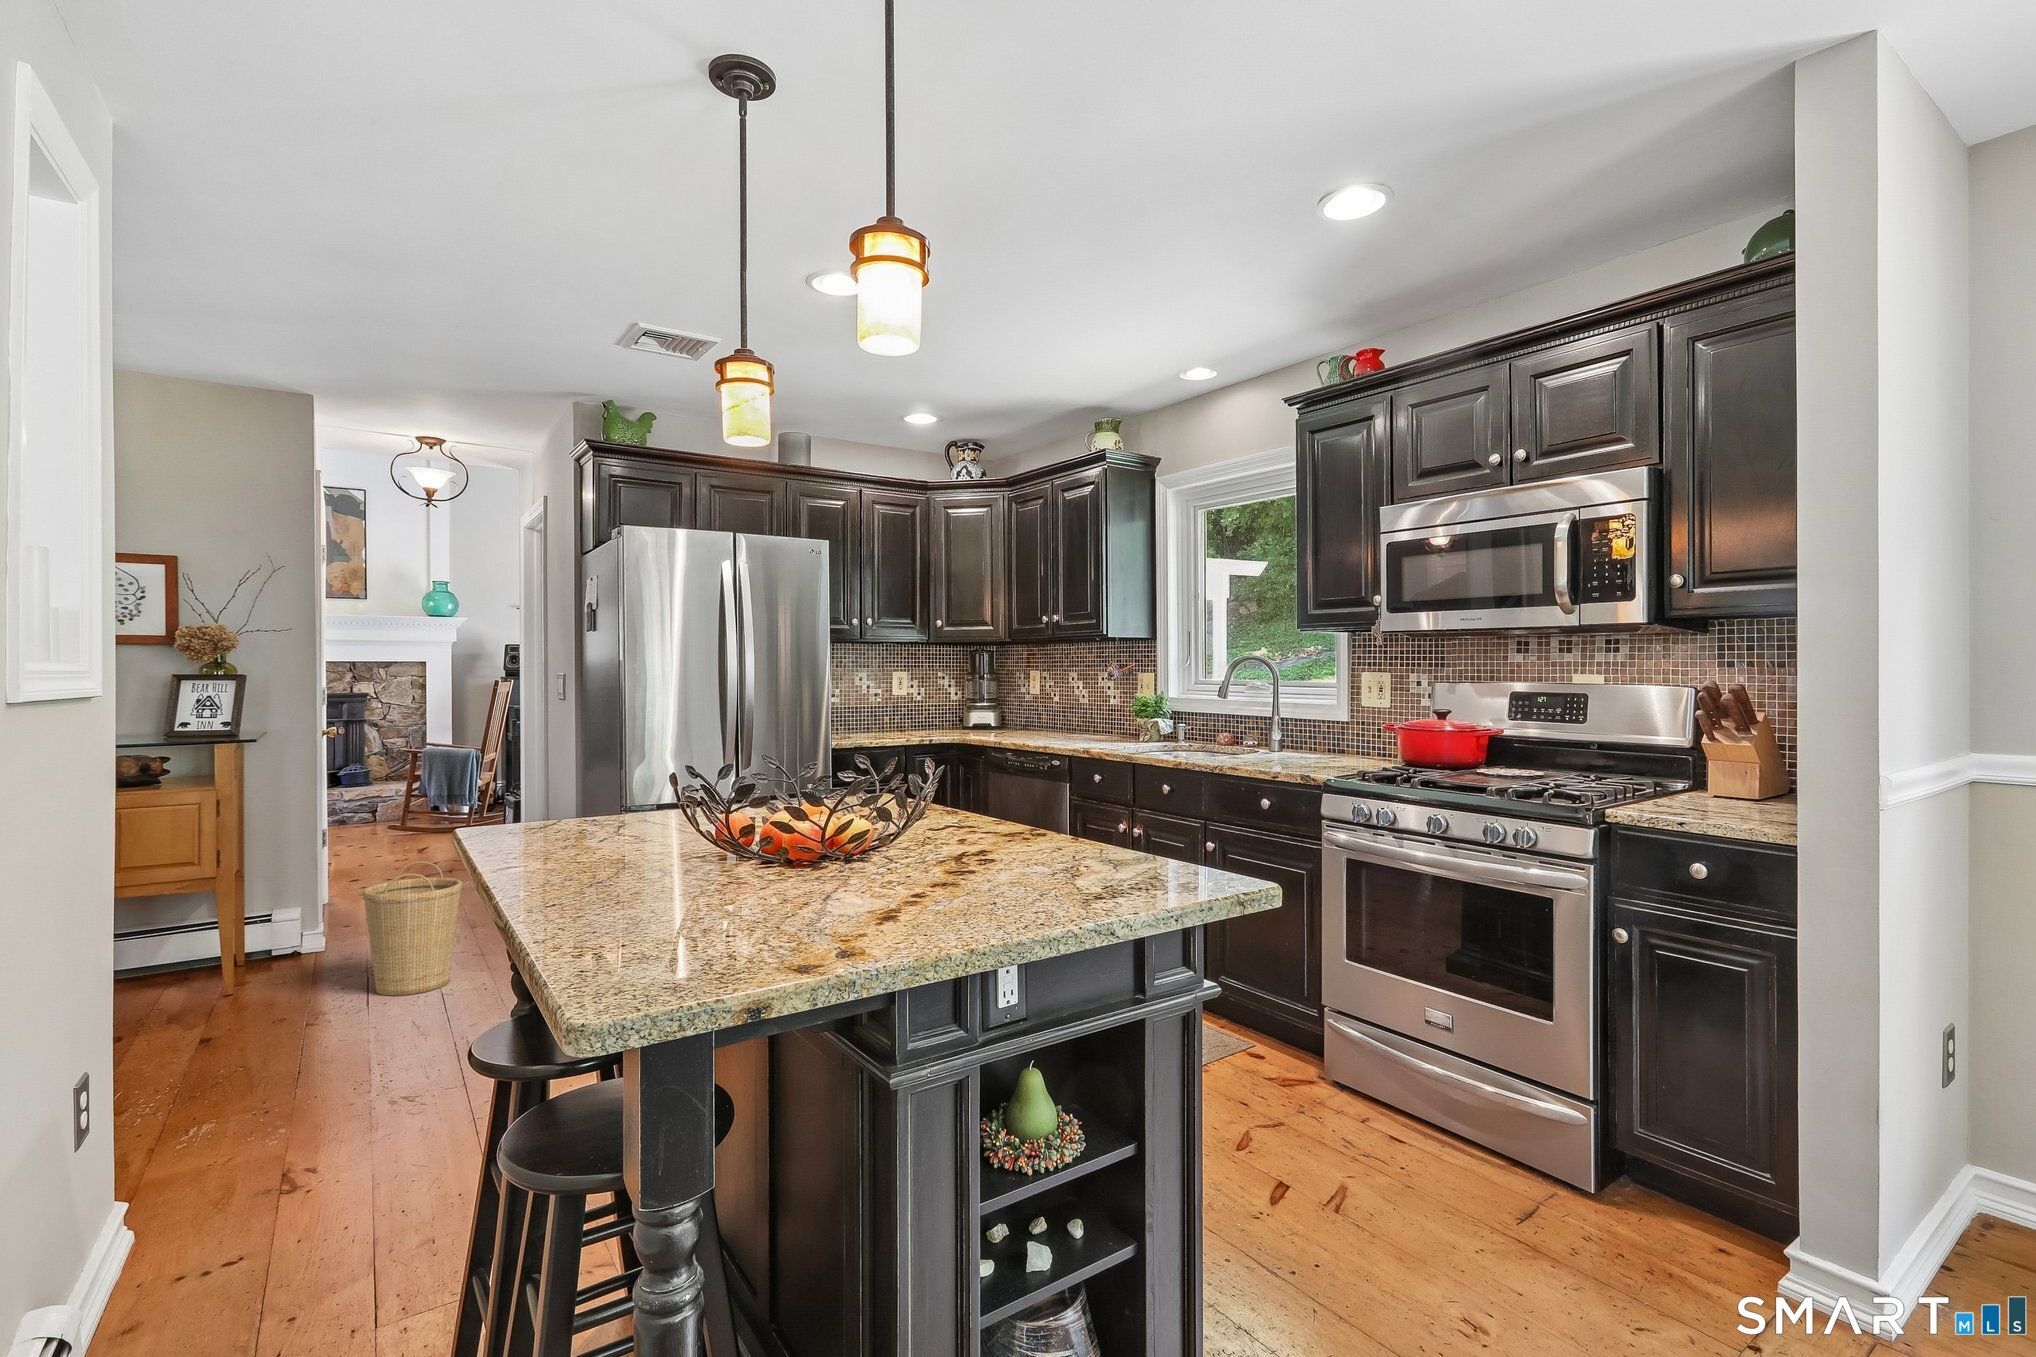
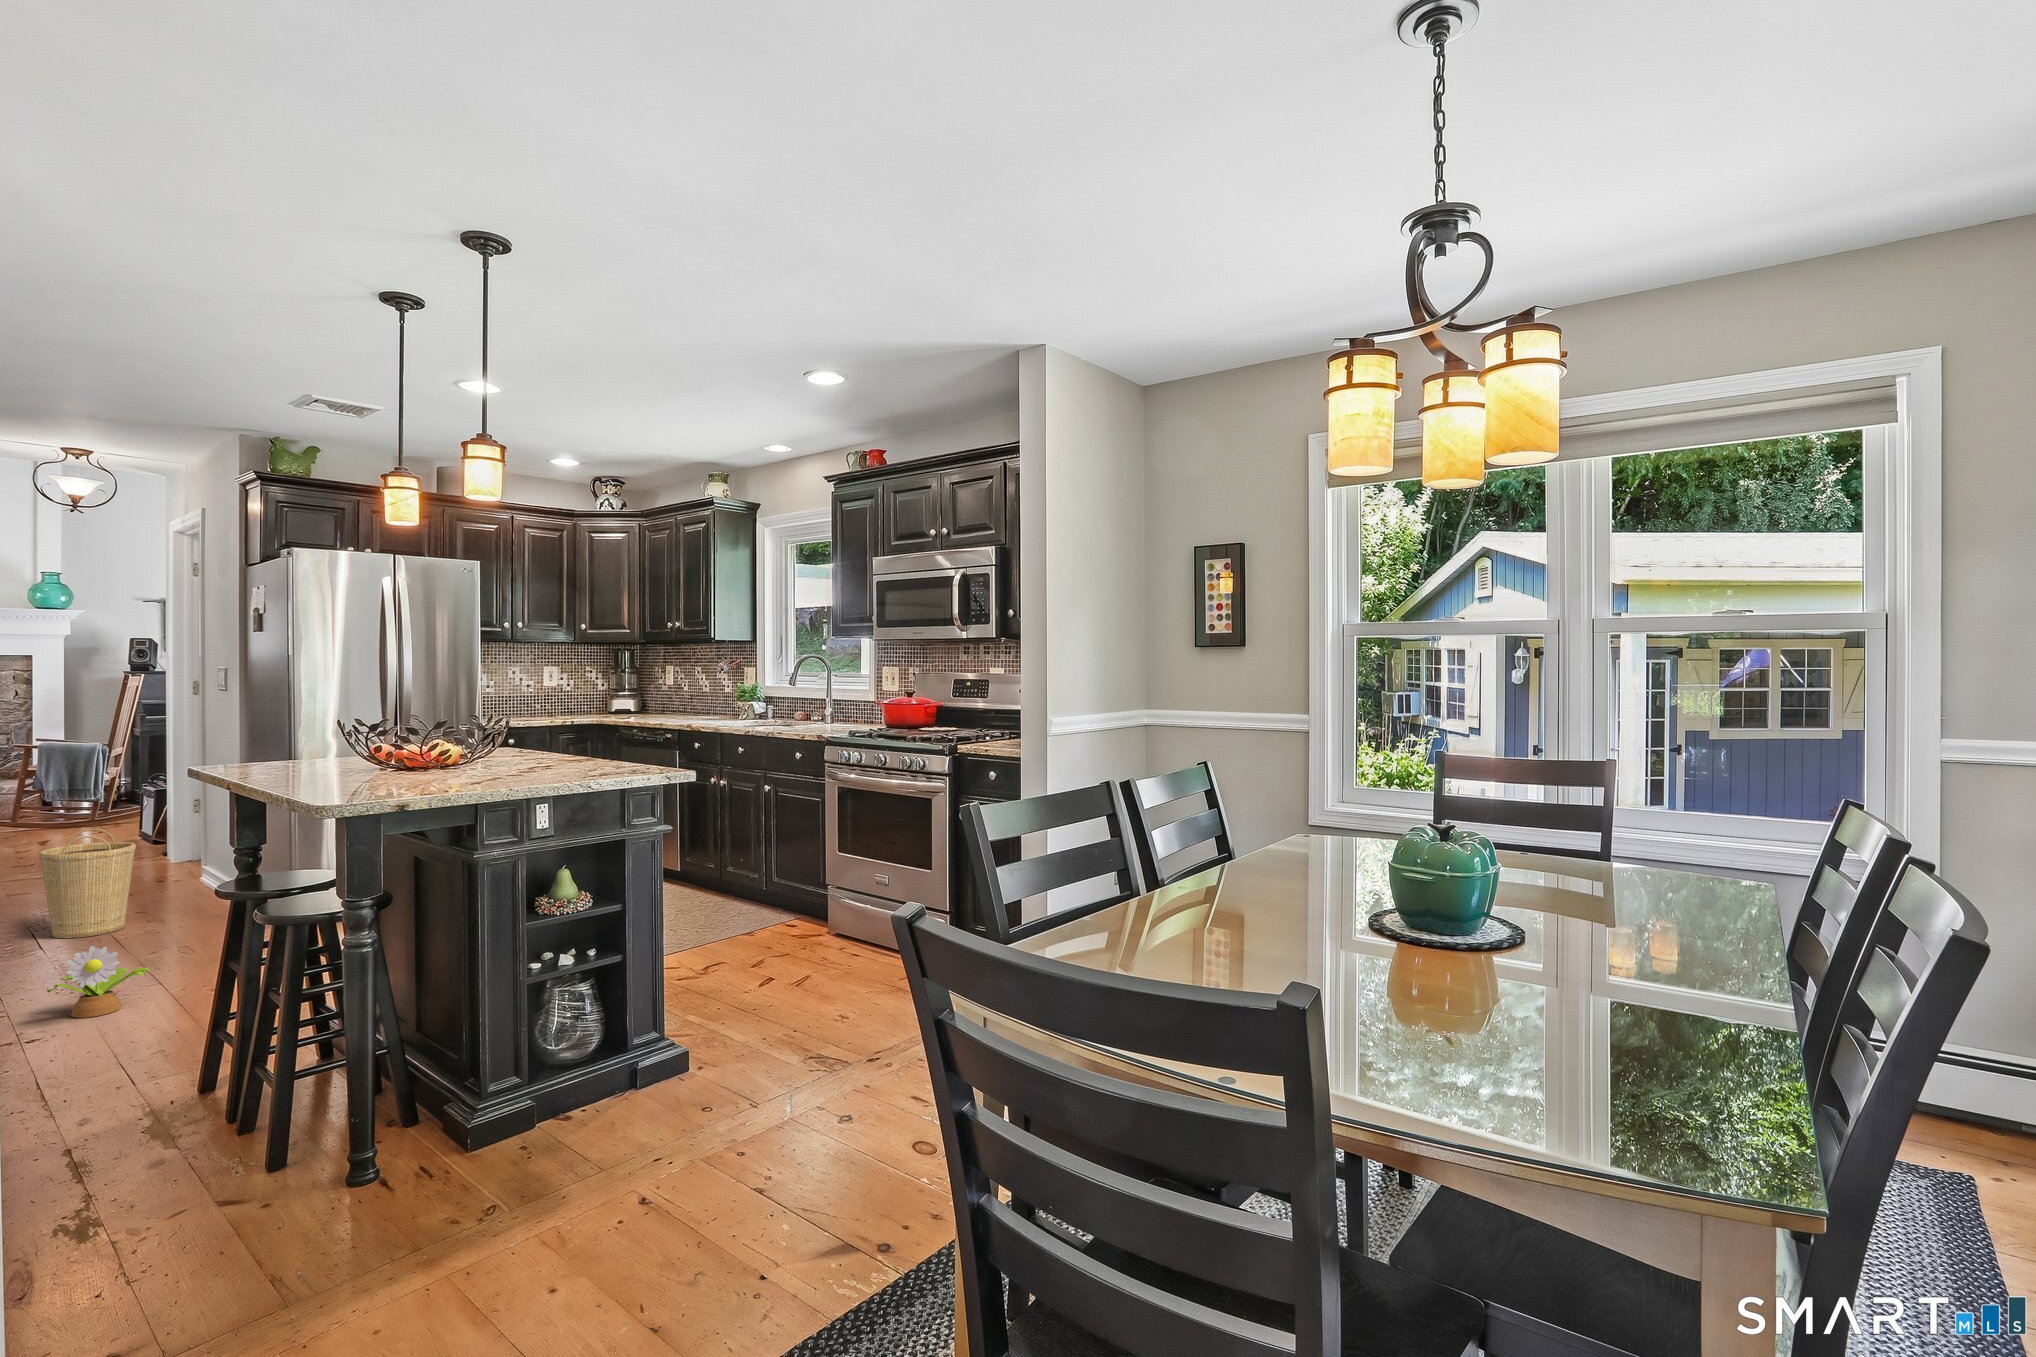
decorative plant: none [309,1058,438,1157] -> present [47,946,151,1018]

